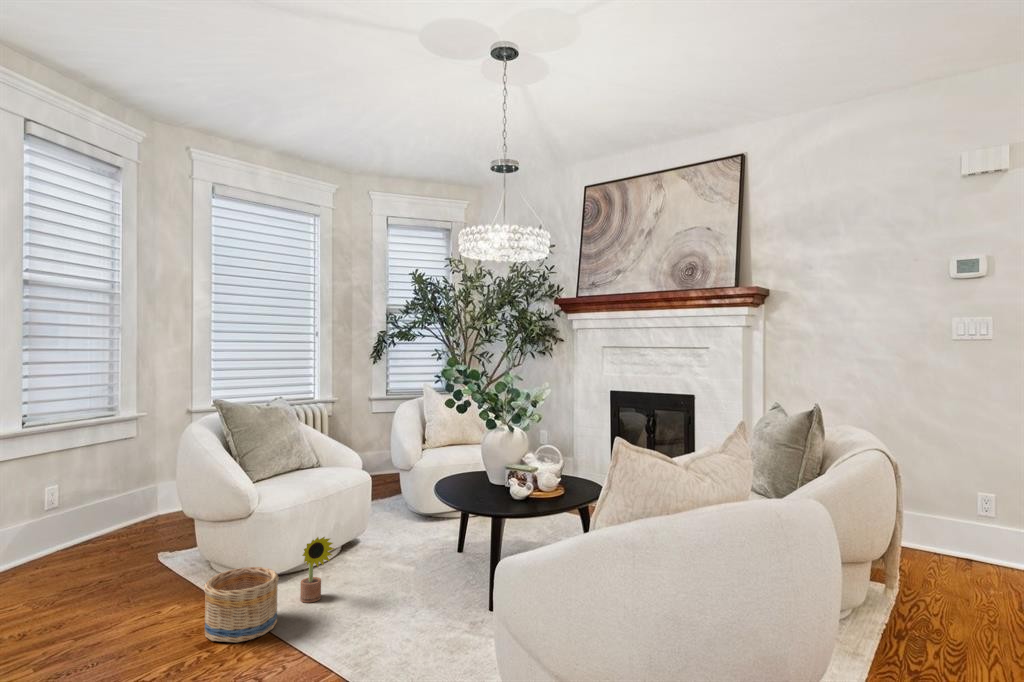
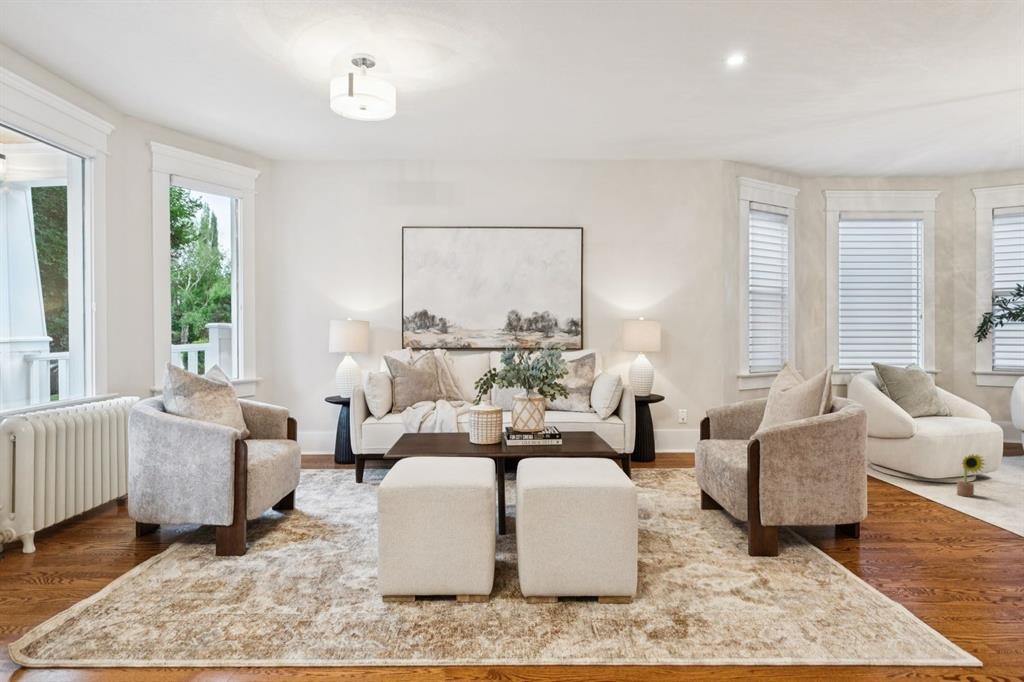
basket: present [204,567,279,642] -> none [896,463,948,503]

